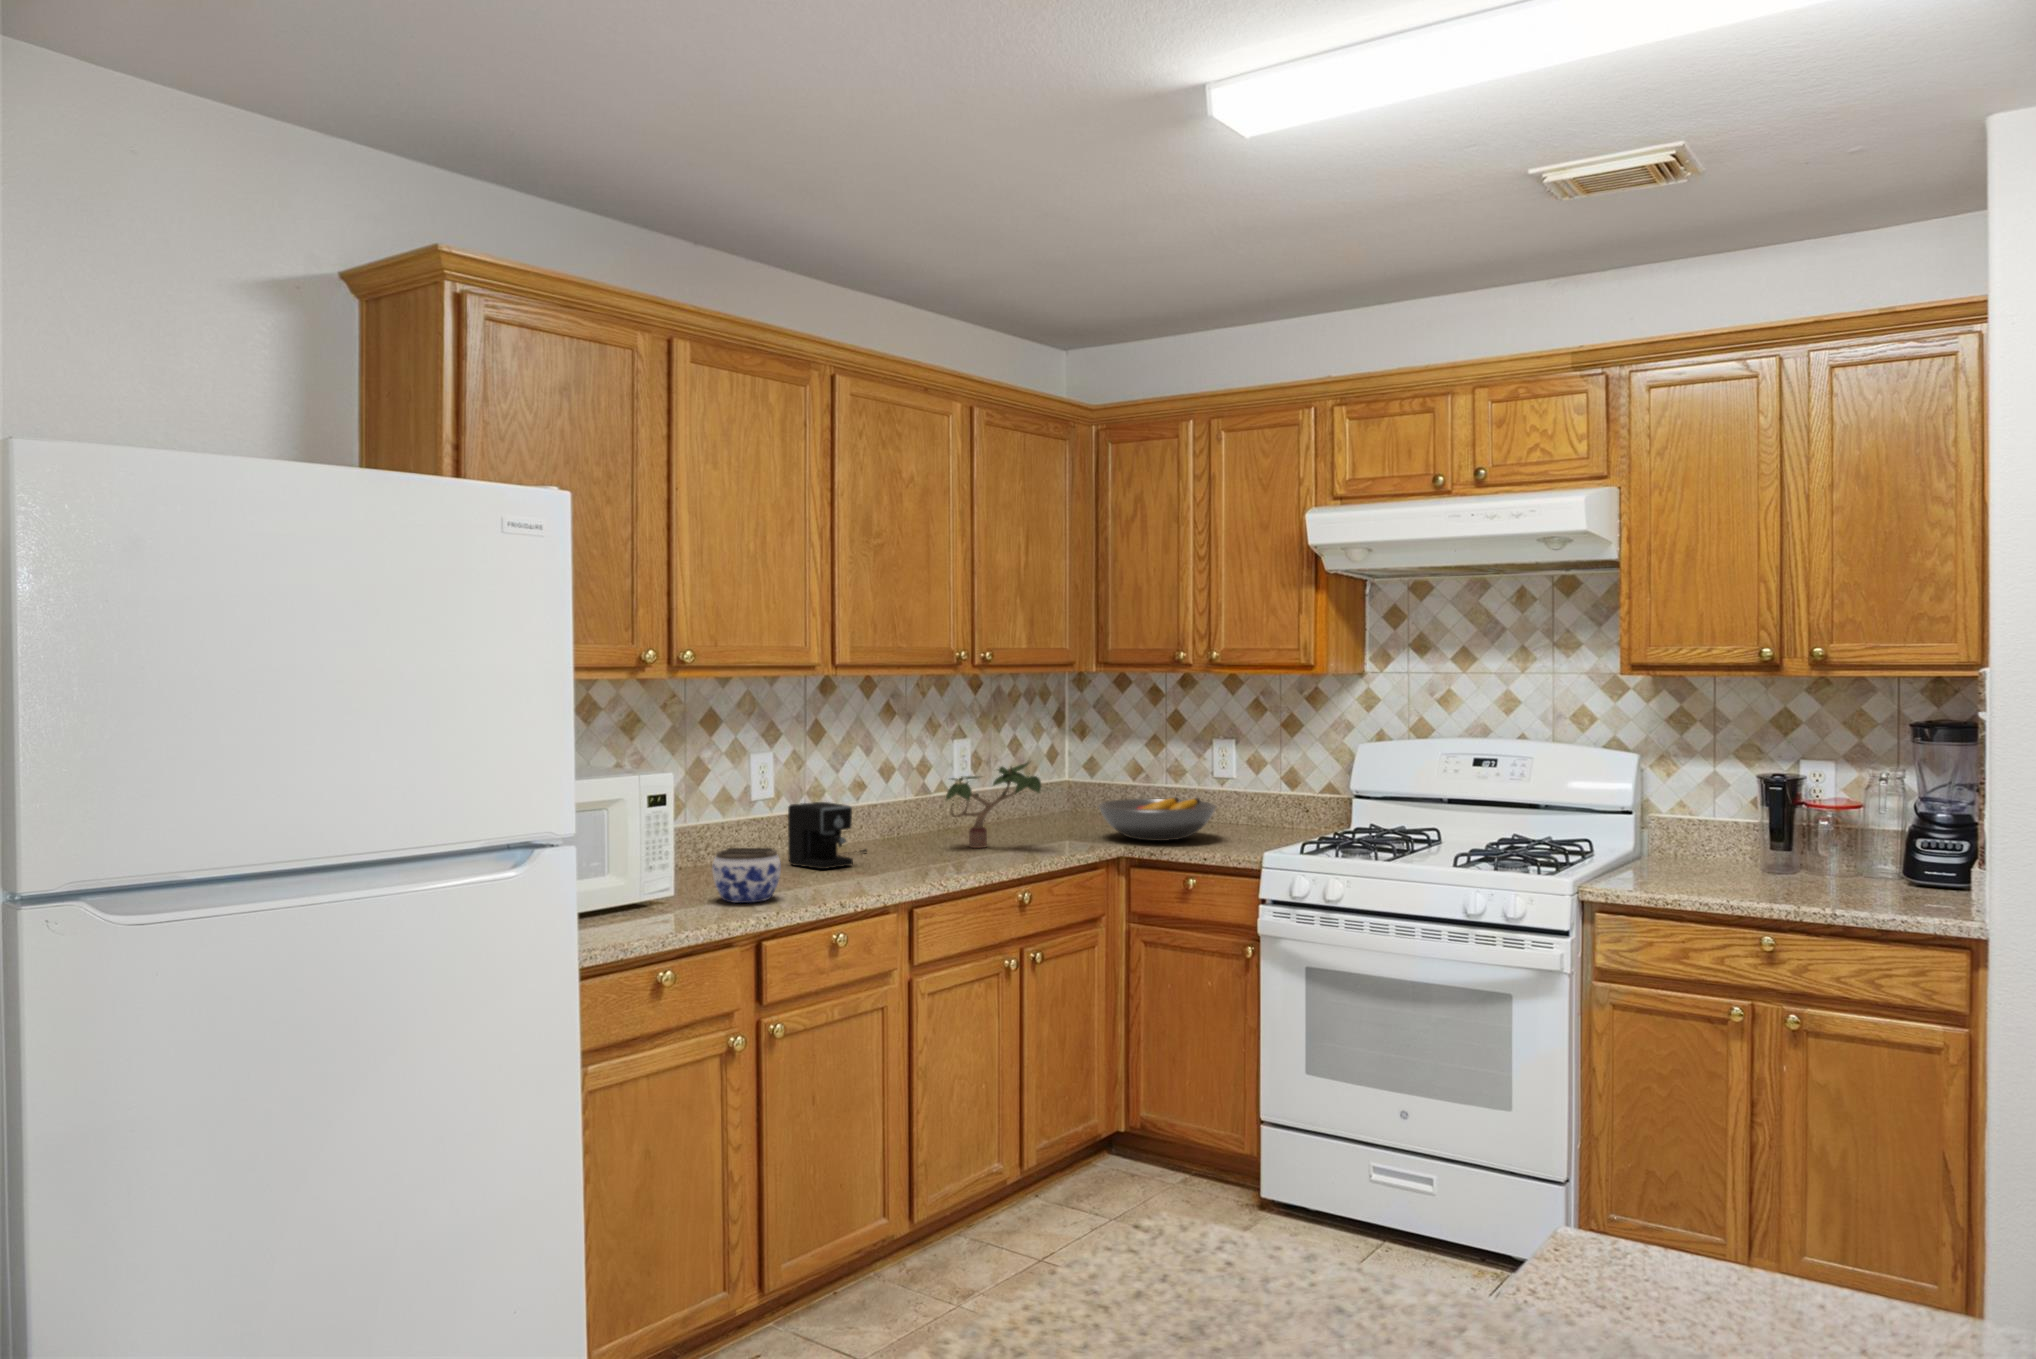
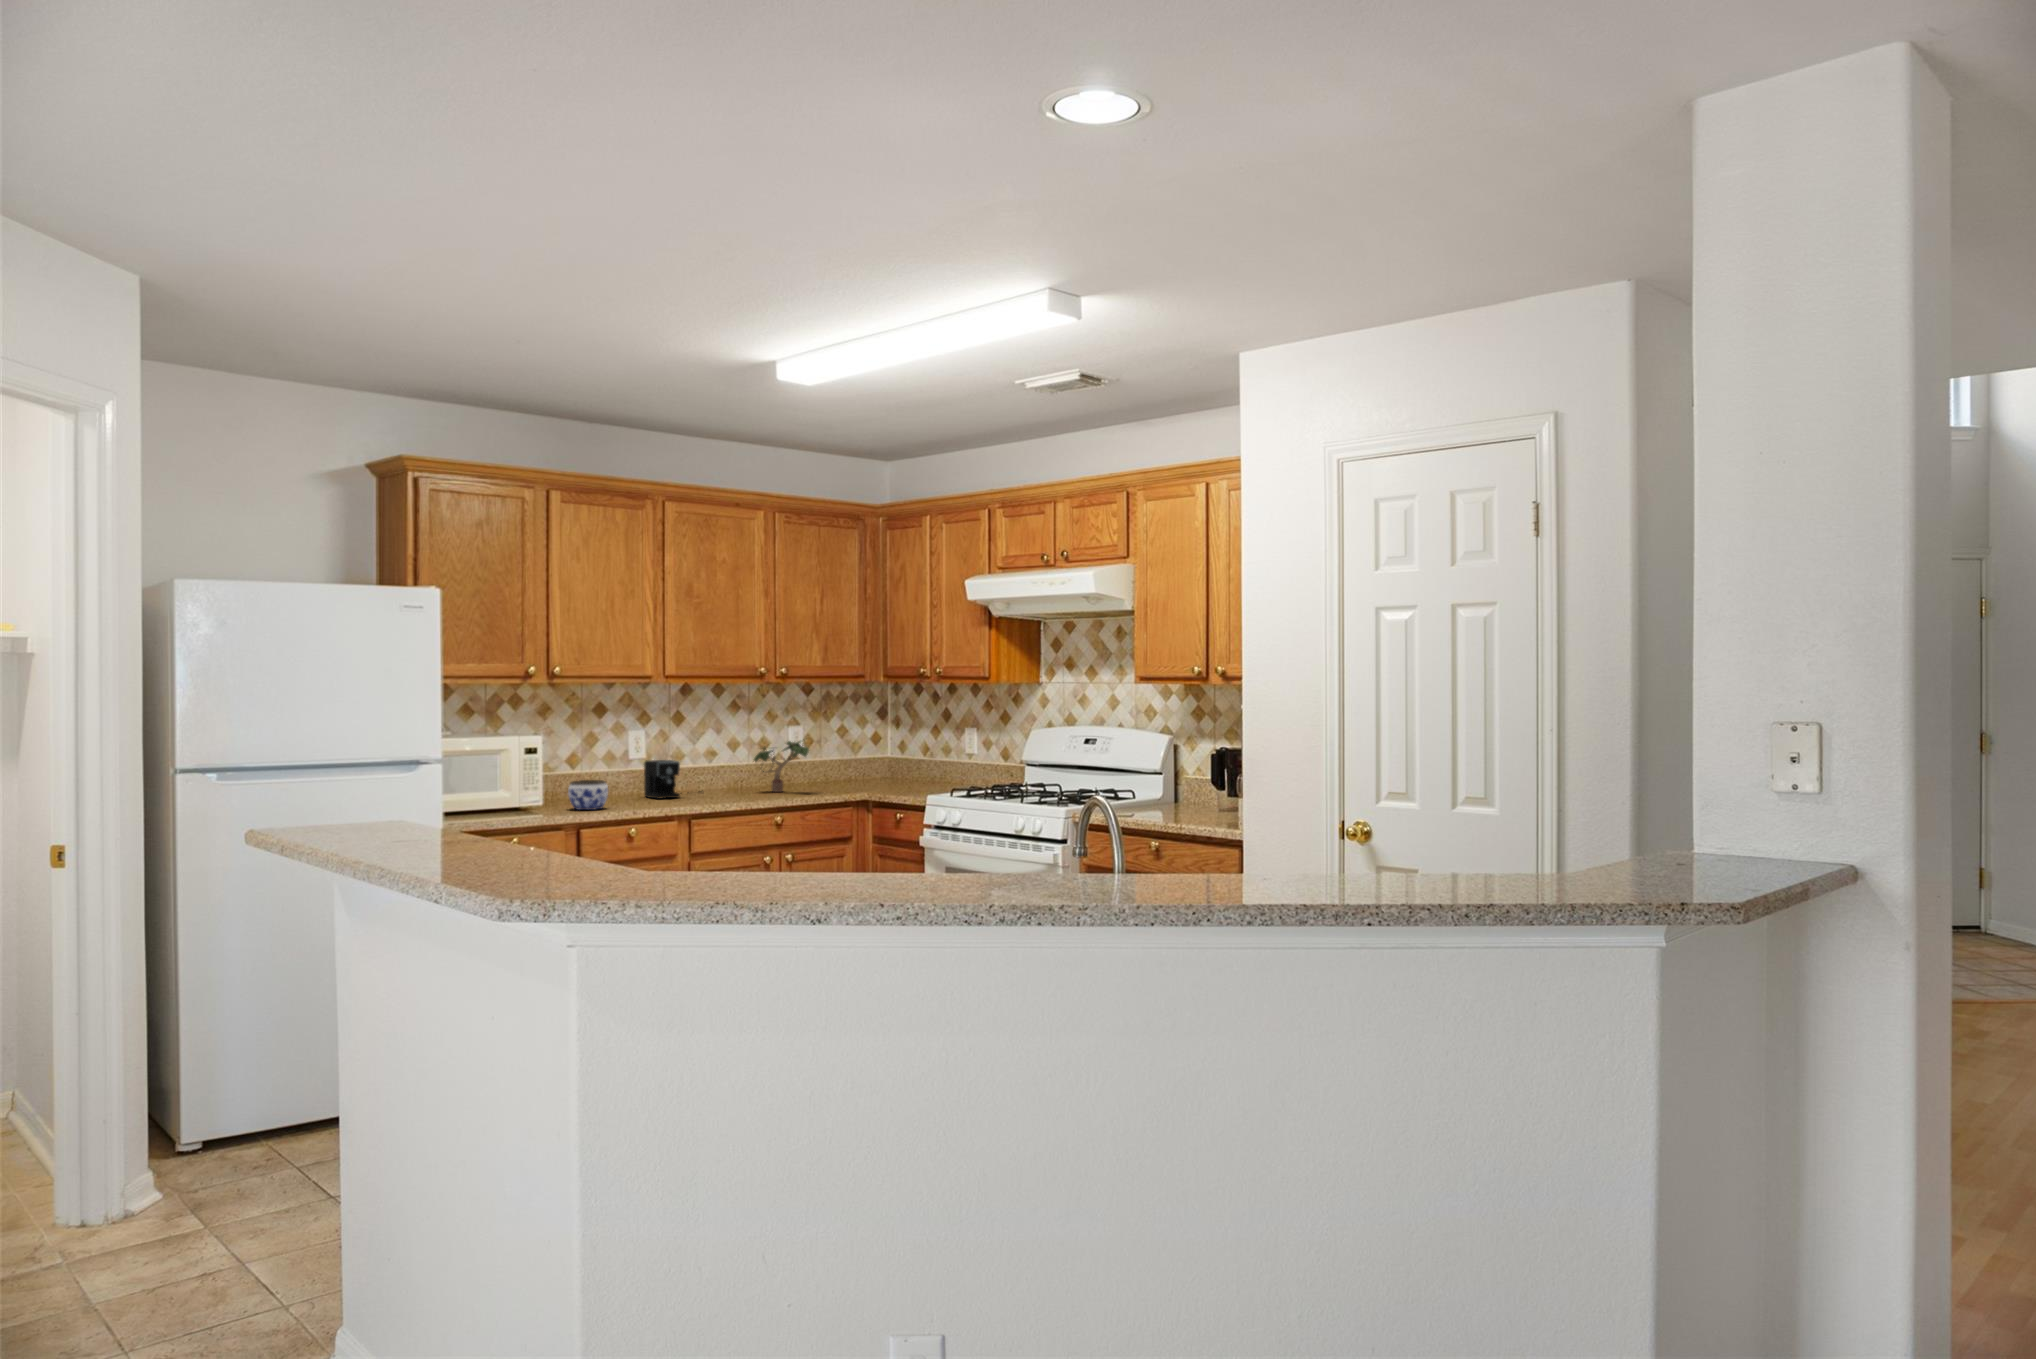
fruit bowl: present [1099,797,1216,841] -> none [862,763,938,791]

